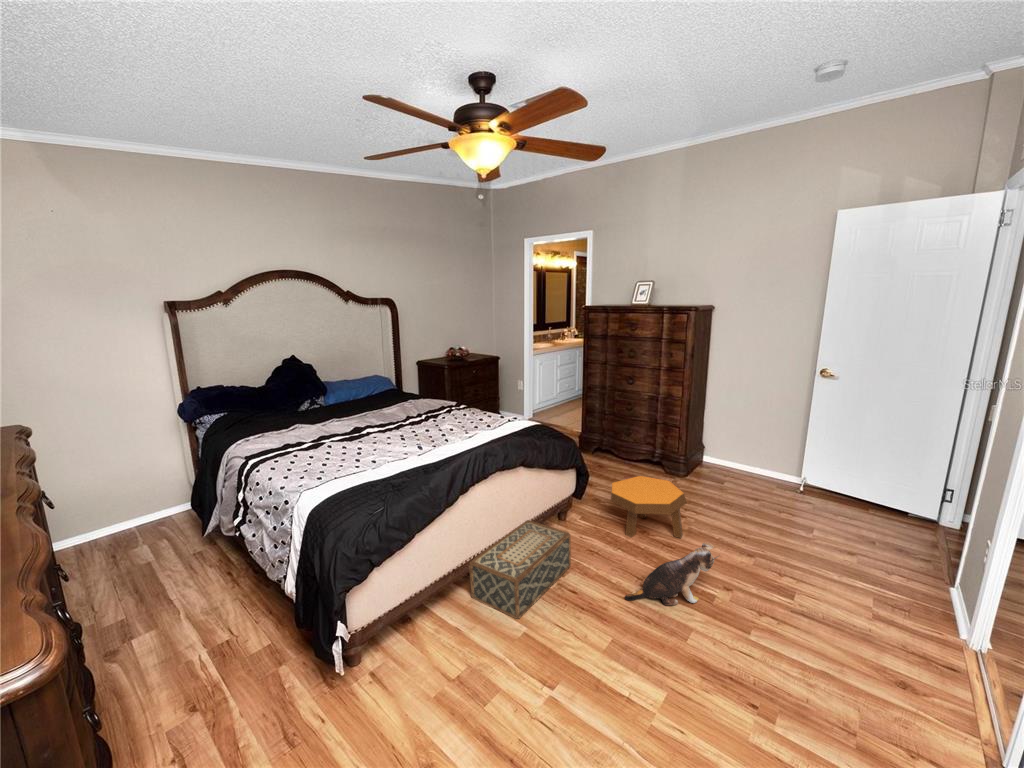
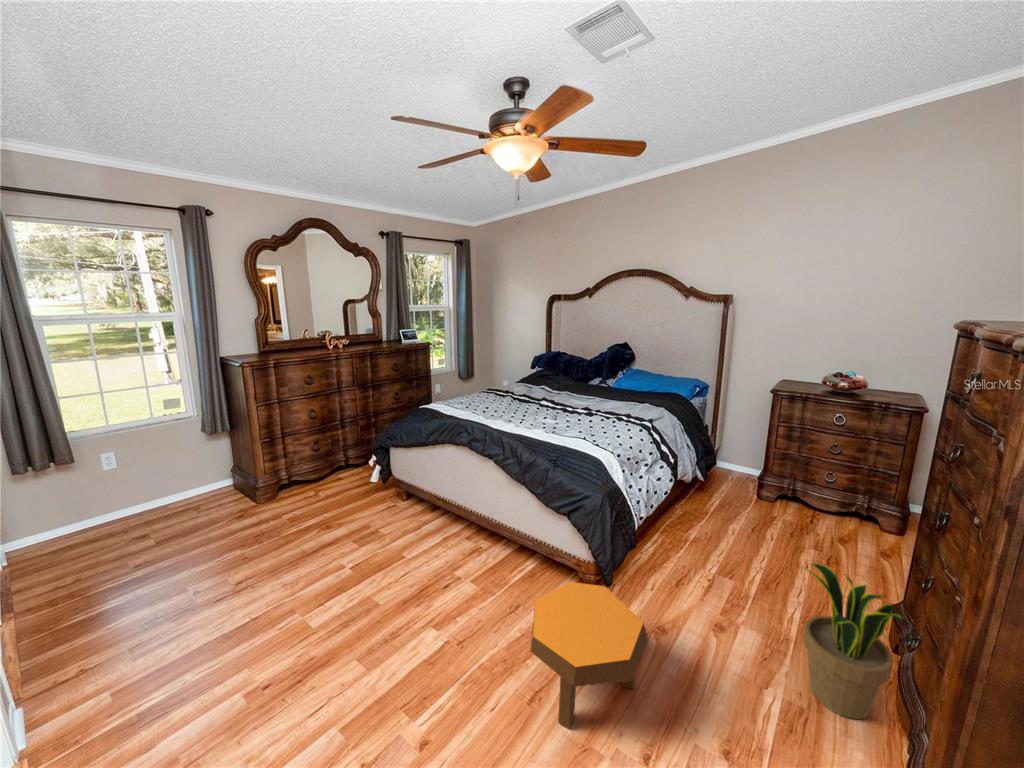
potted plant: none [608,416,643,477] -> present [803,564,903,719]
woven basket: present [469,520,571,619] -> none [423,506,521,586]
plush toy: present [625,543,720,605] -> none [390,620,441,688]

